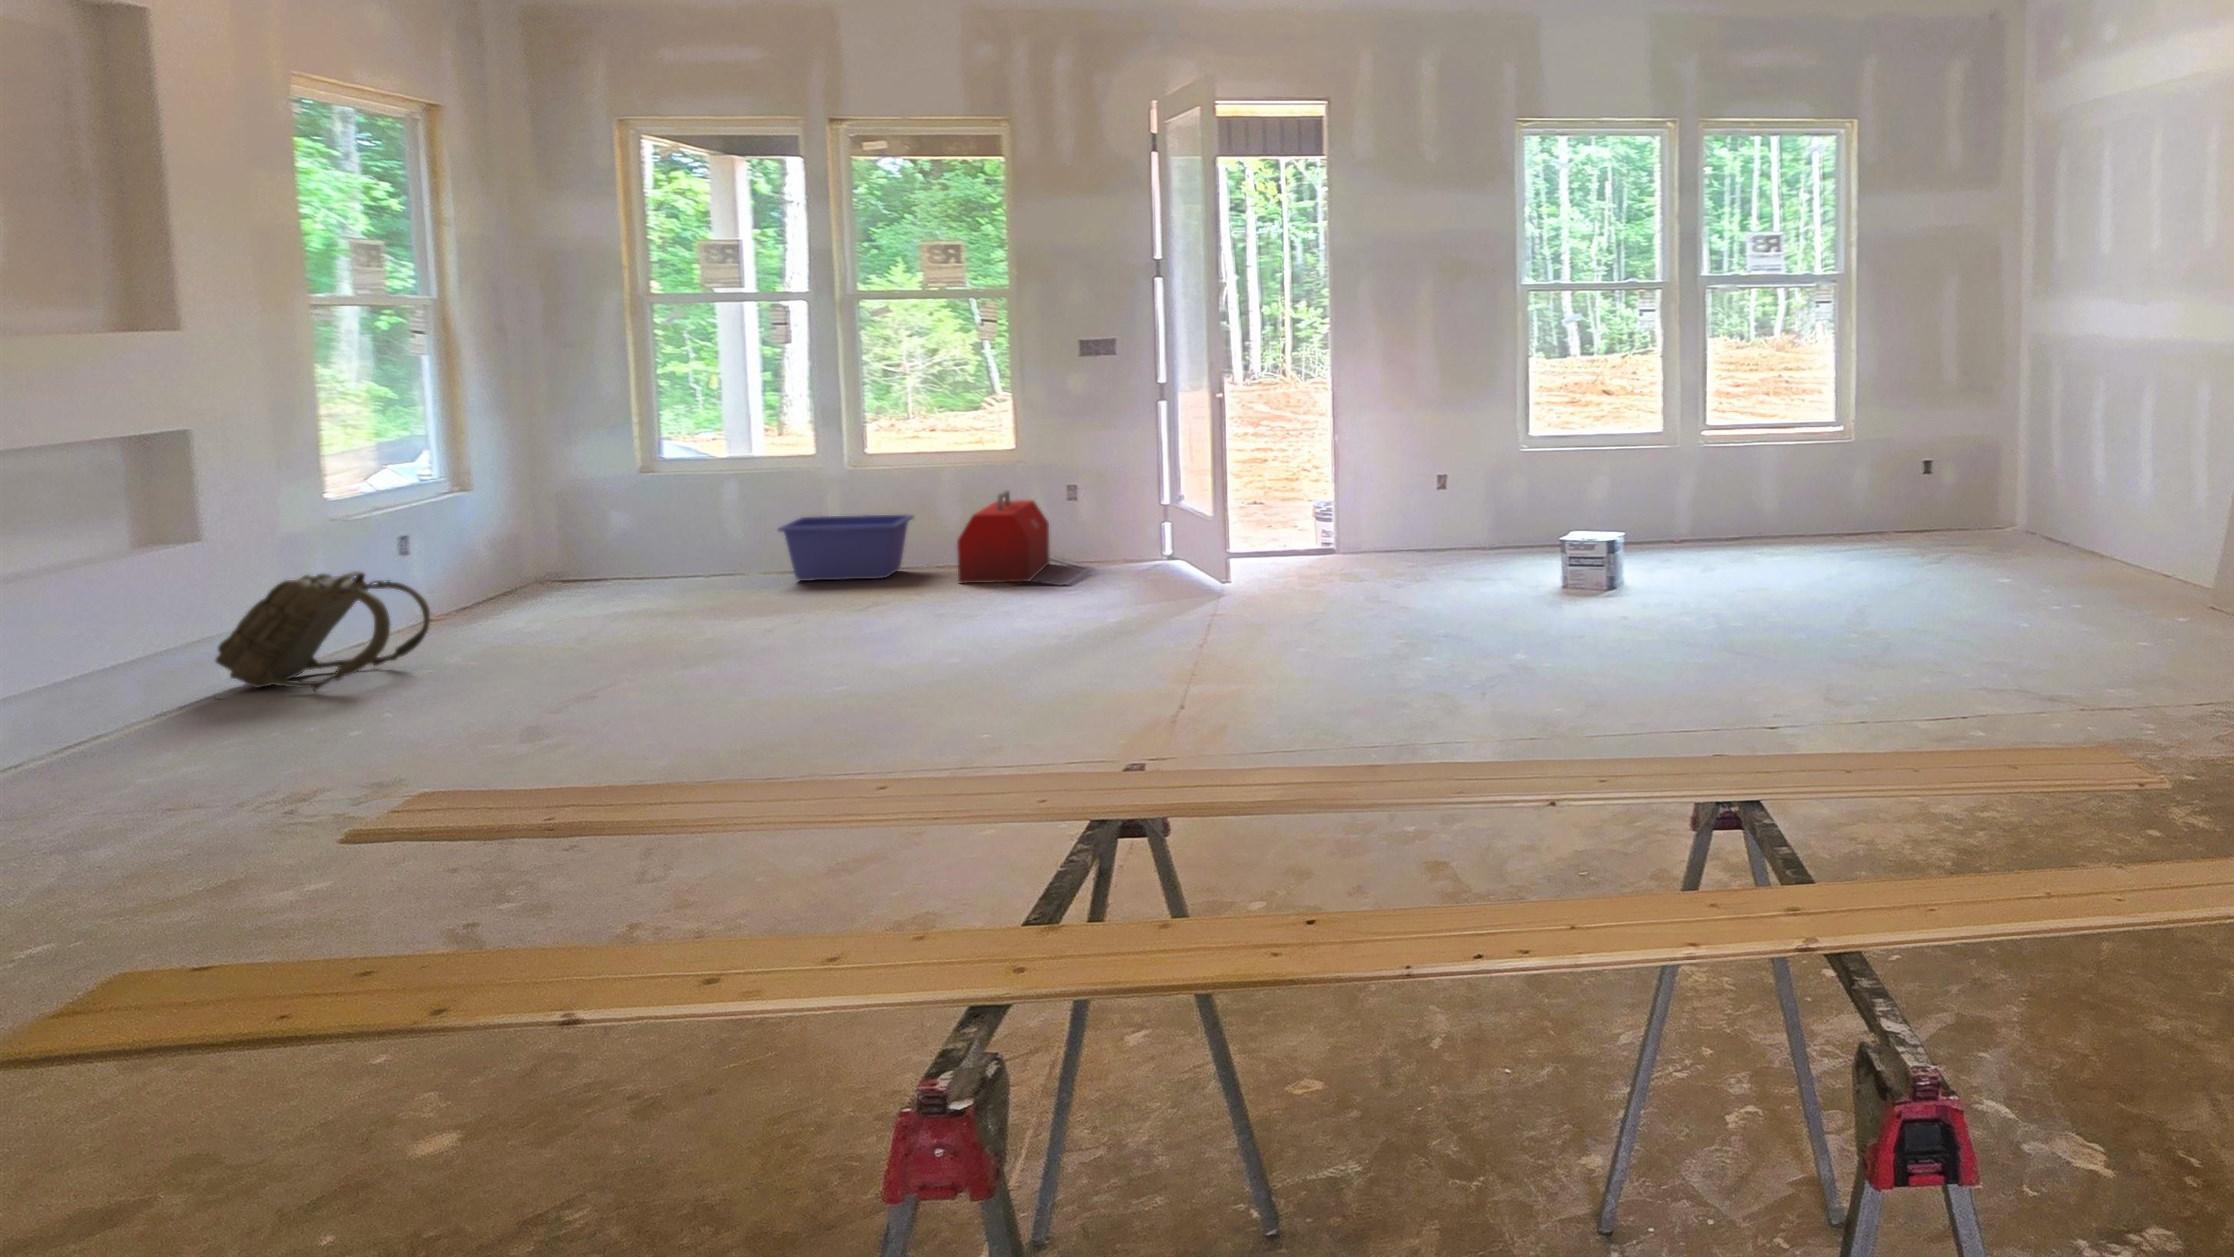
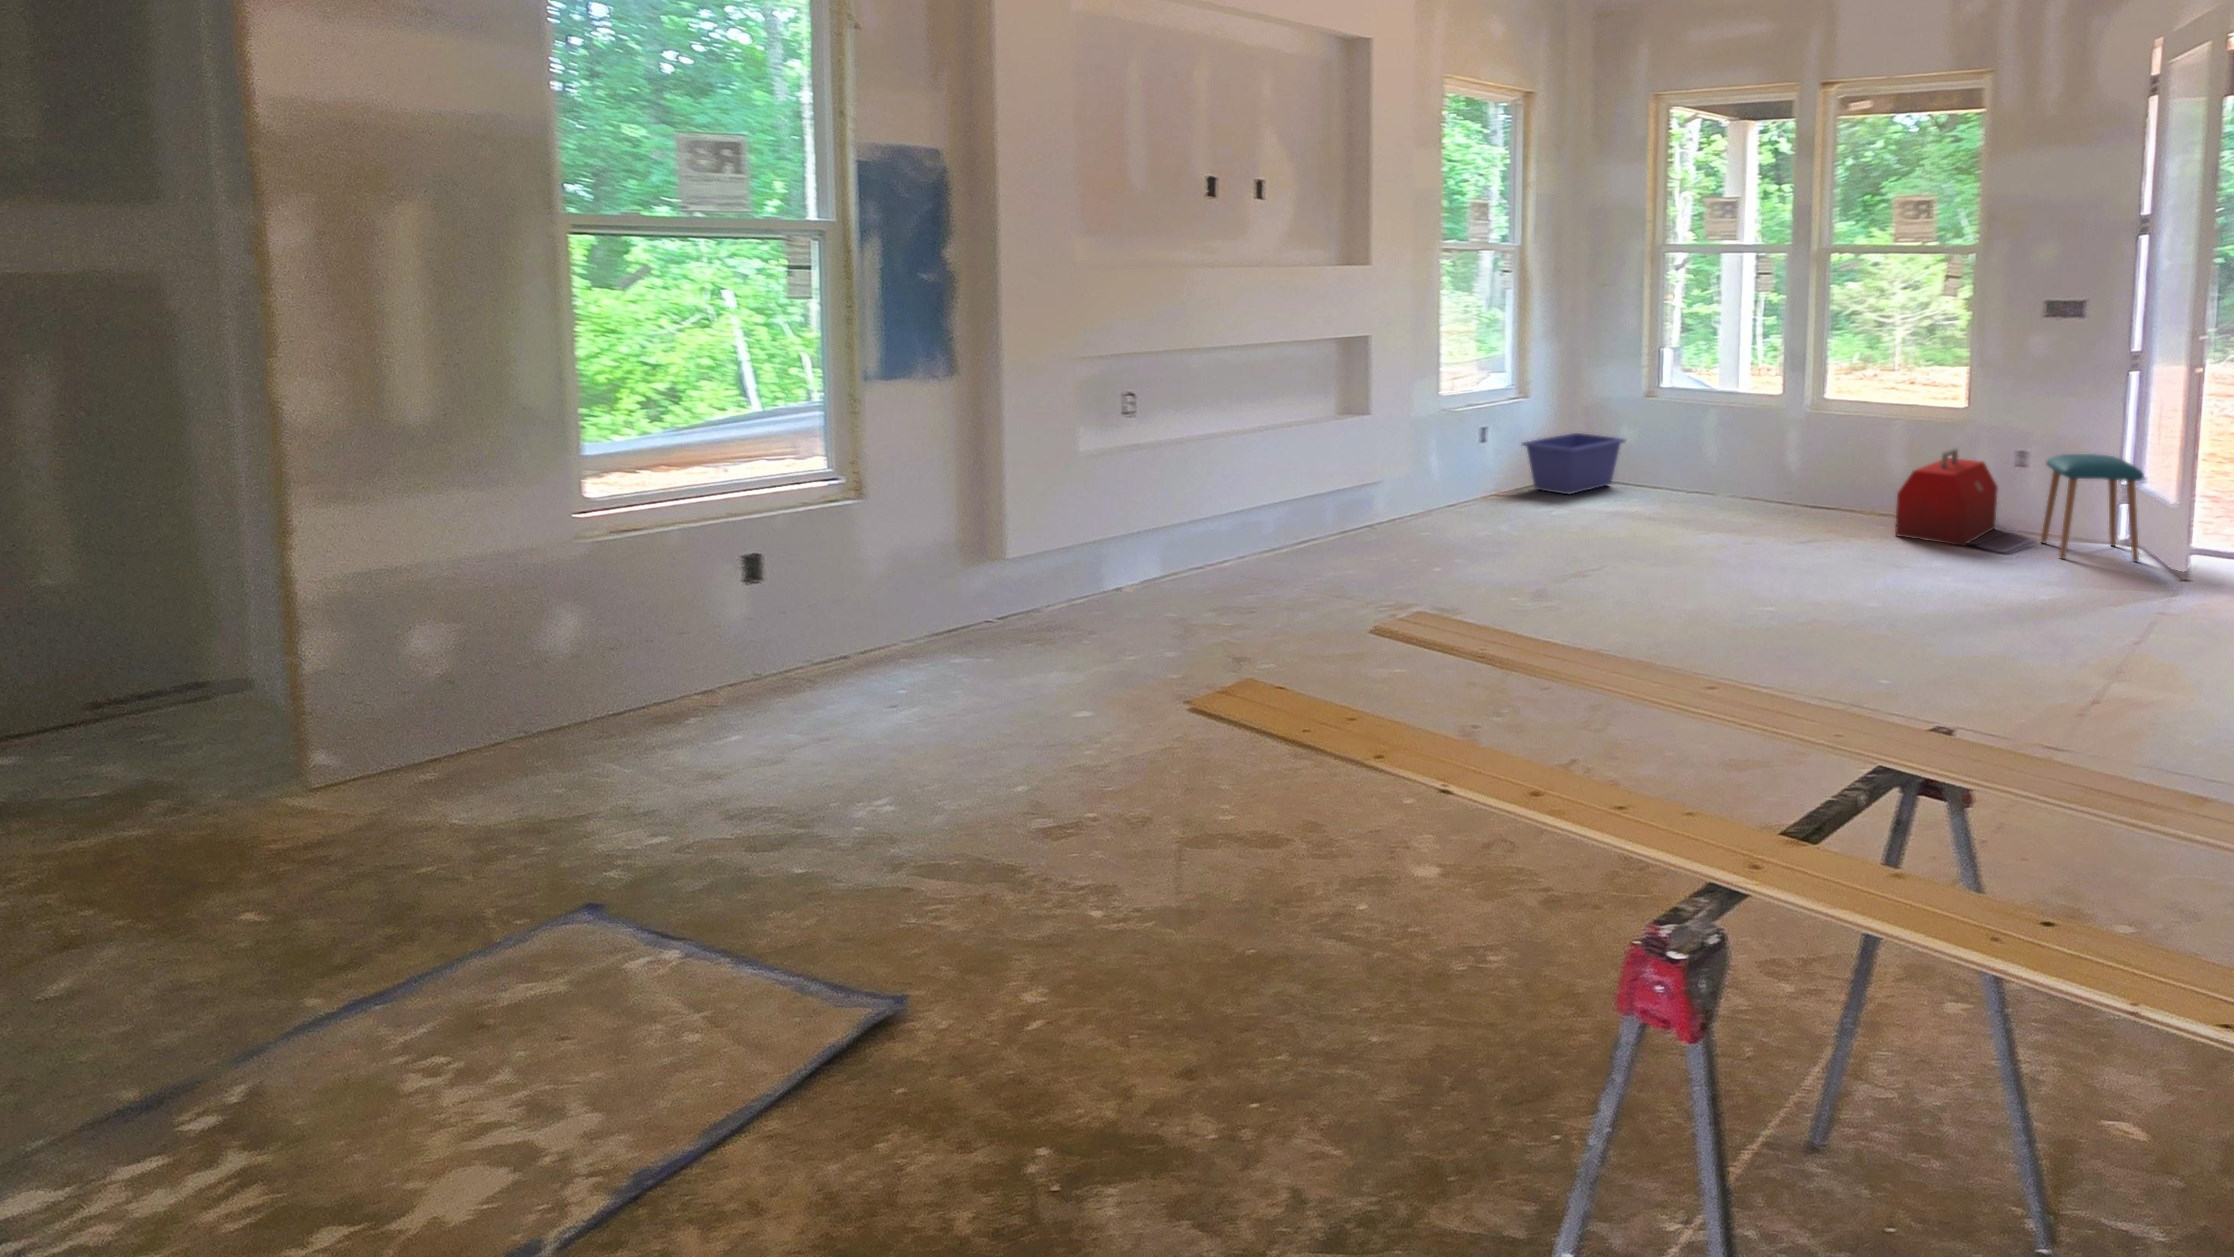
stool: none [1096,480,1185,579] -> present [2041,454,2144,562]
storage bin: present [778,515,913,581] -> present [1522,433,1625,494]
backpack: present [216,571,430,691] -> none [1338,457,1466,549]

